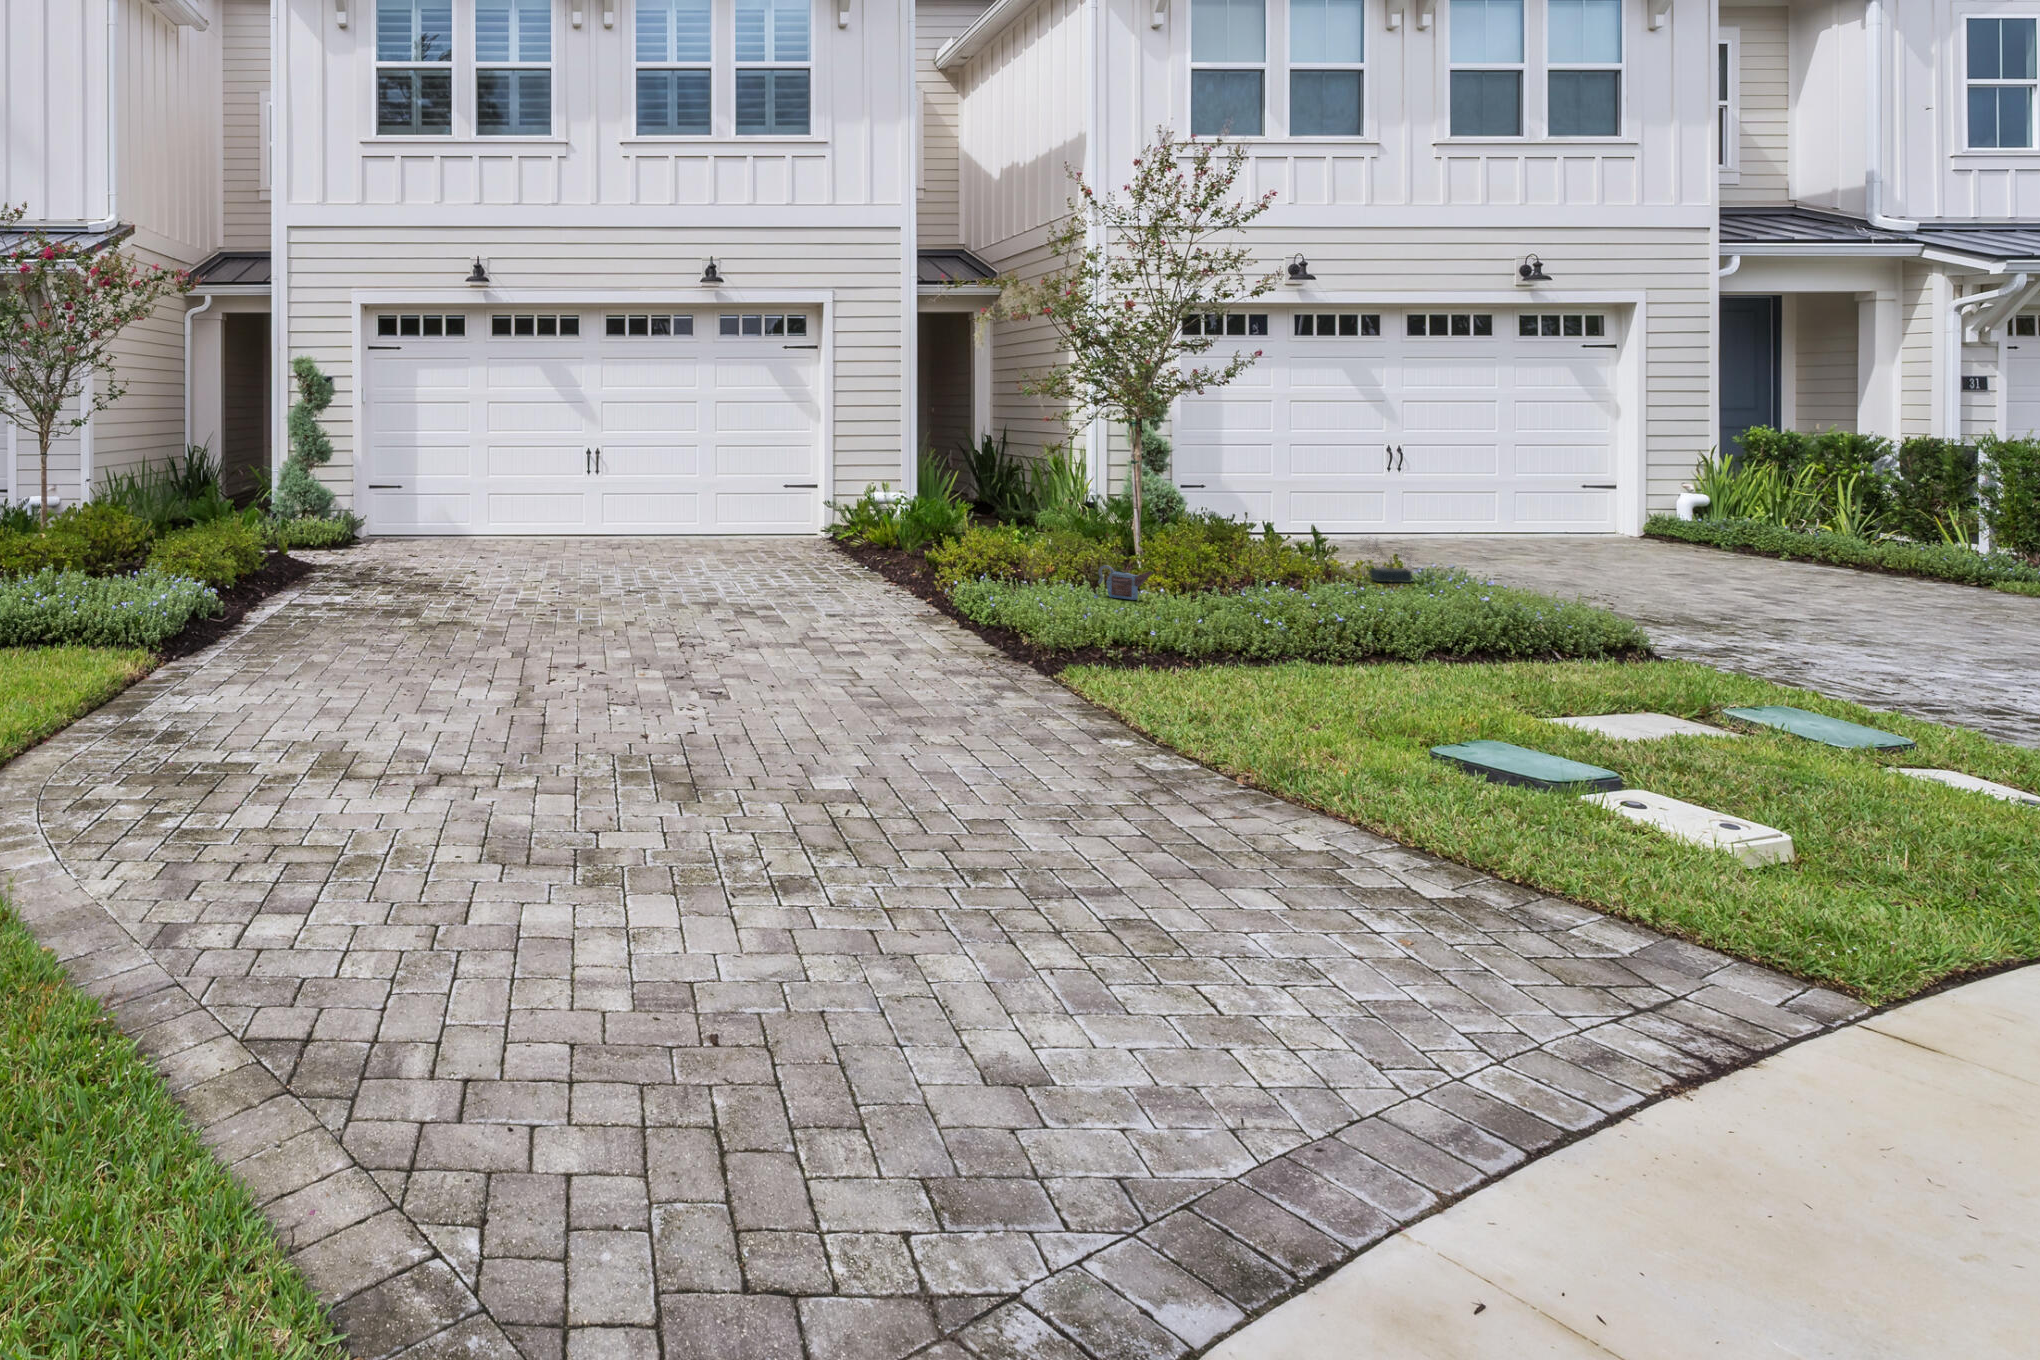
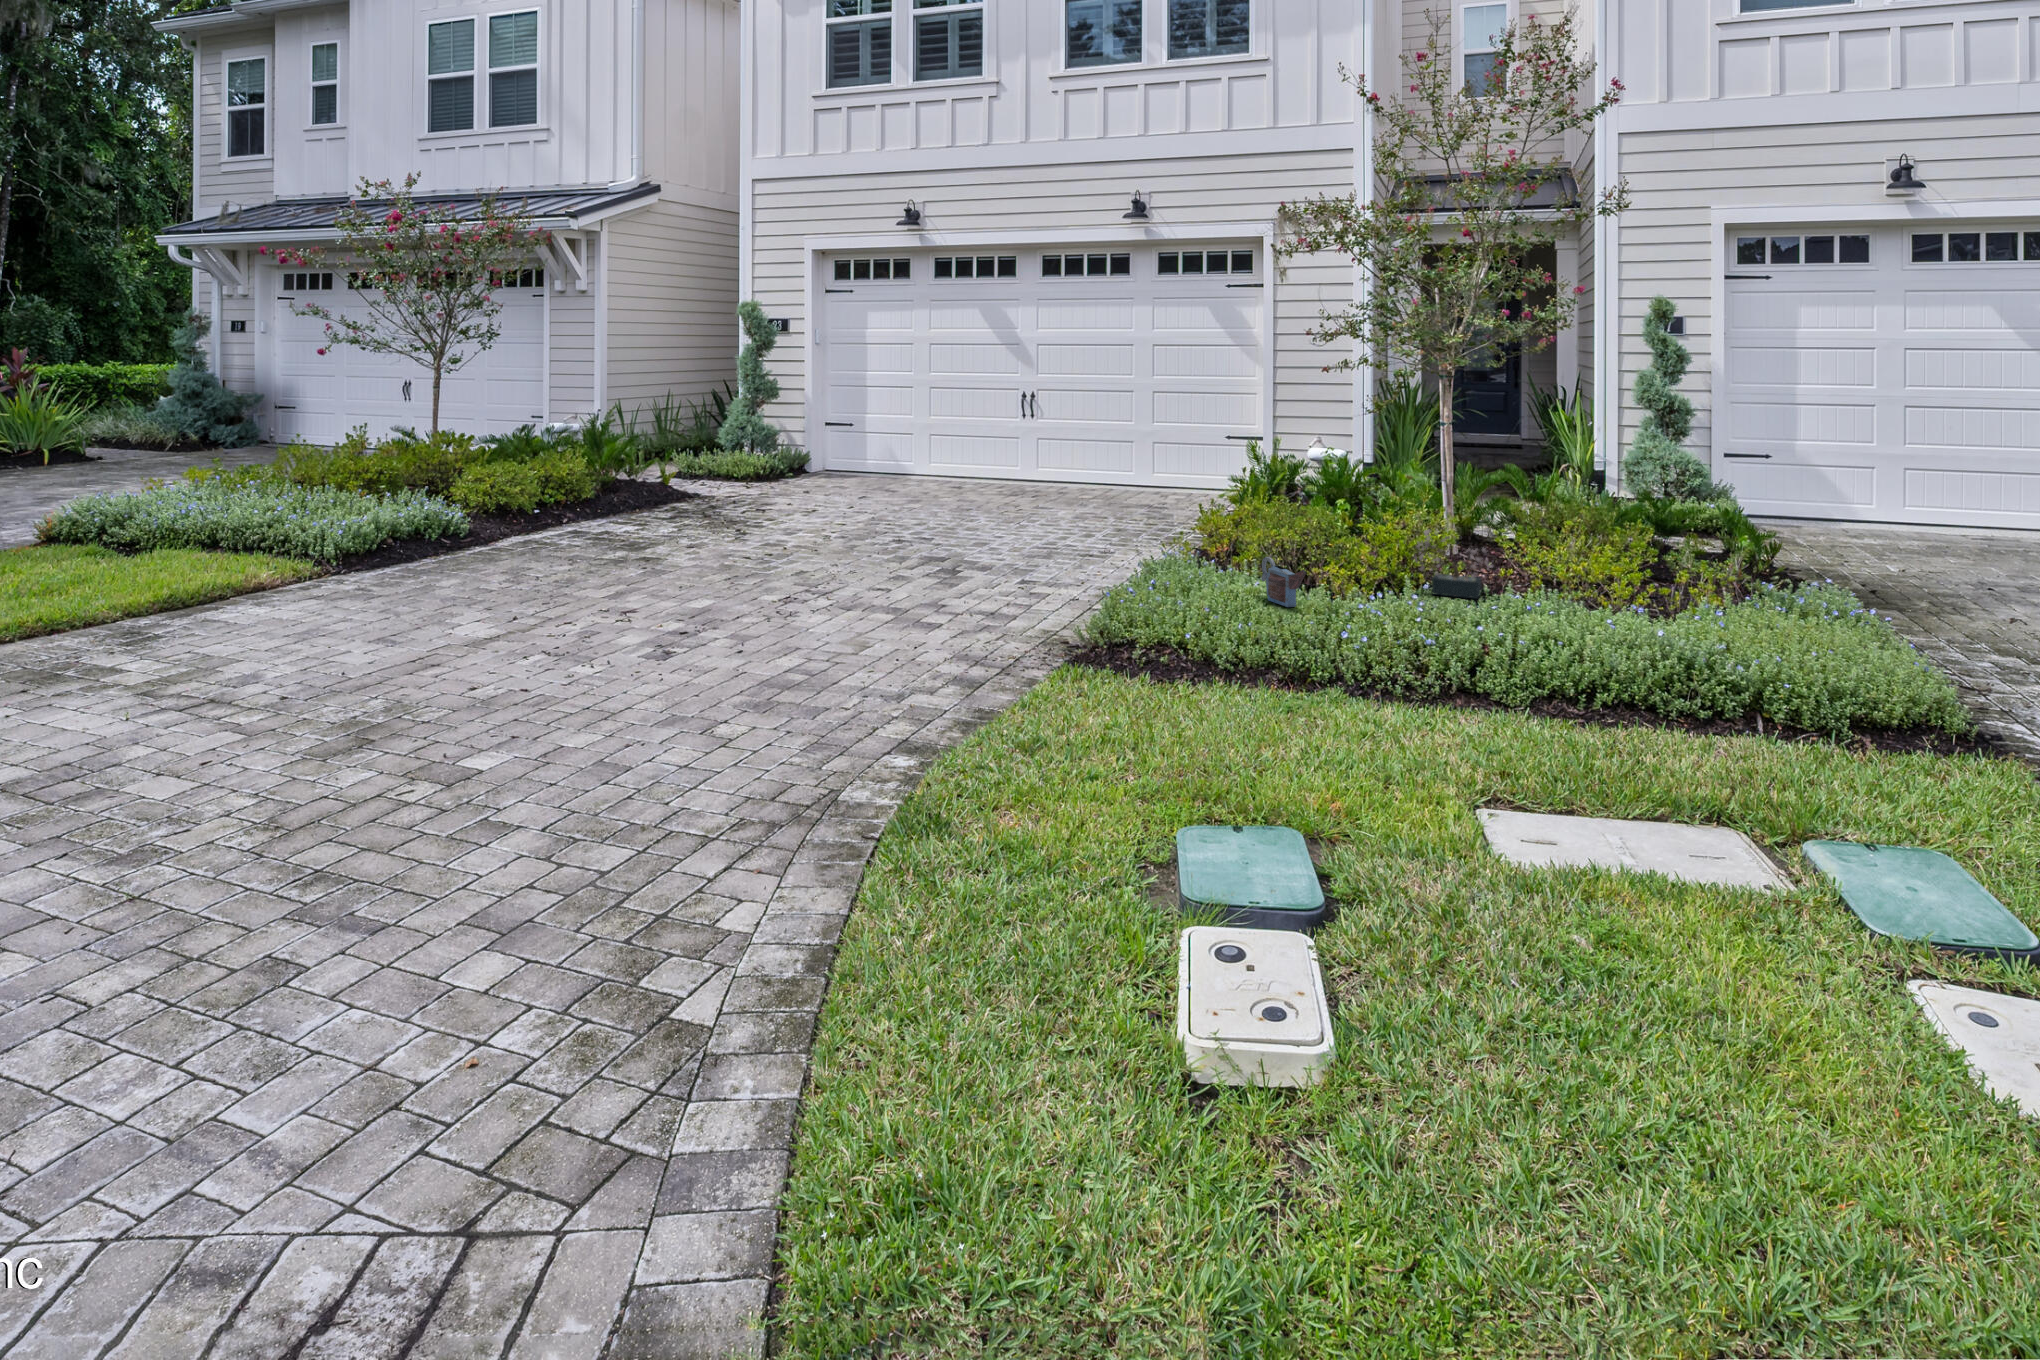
decorative plant: present [1360,538,1417,583] -> present [1415,529,1494,598]

